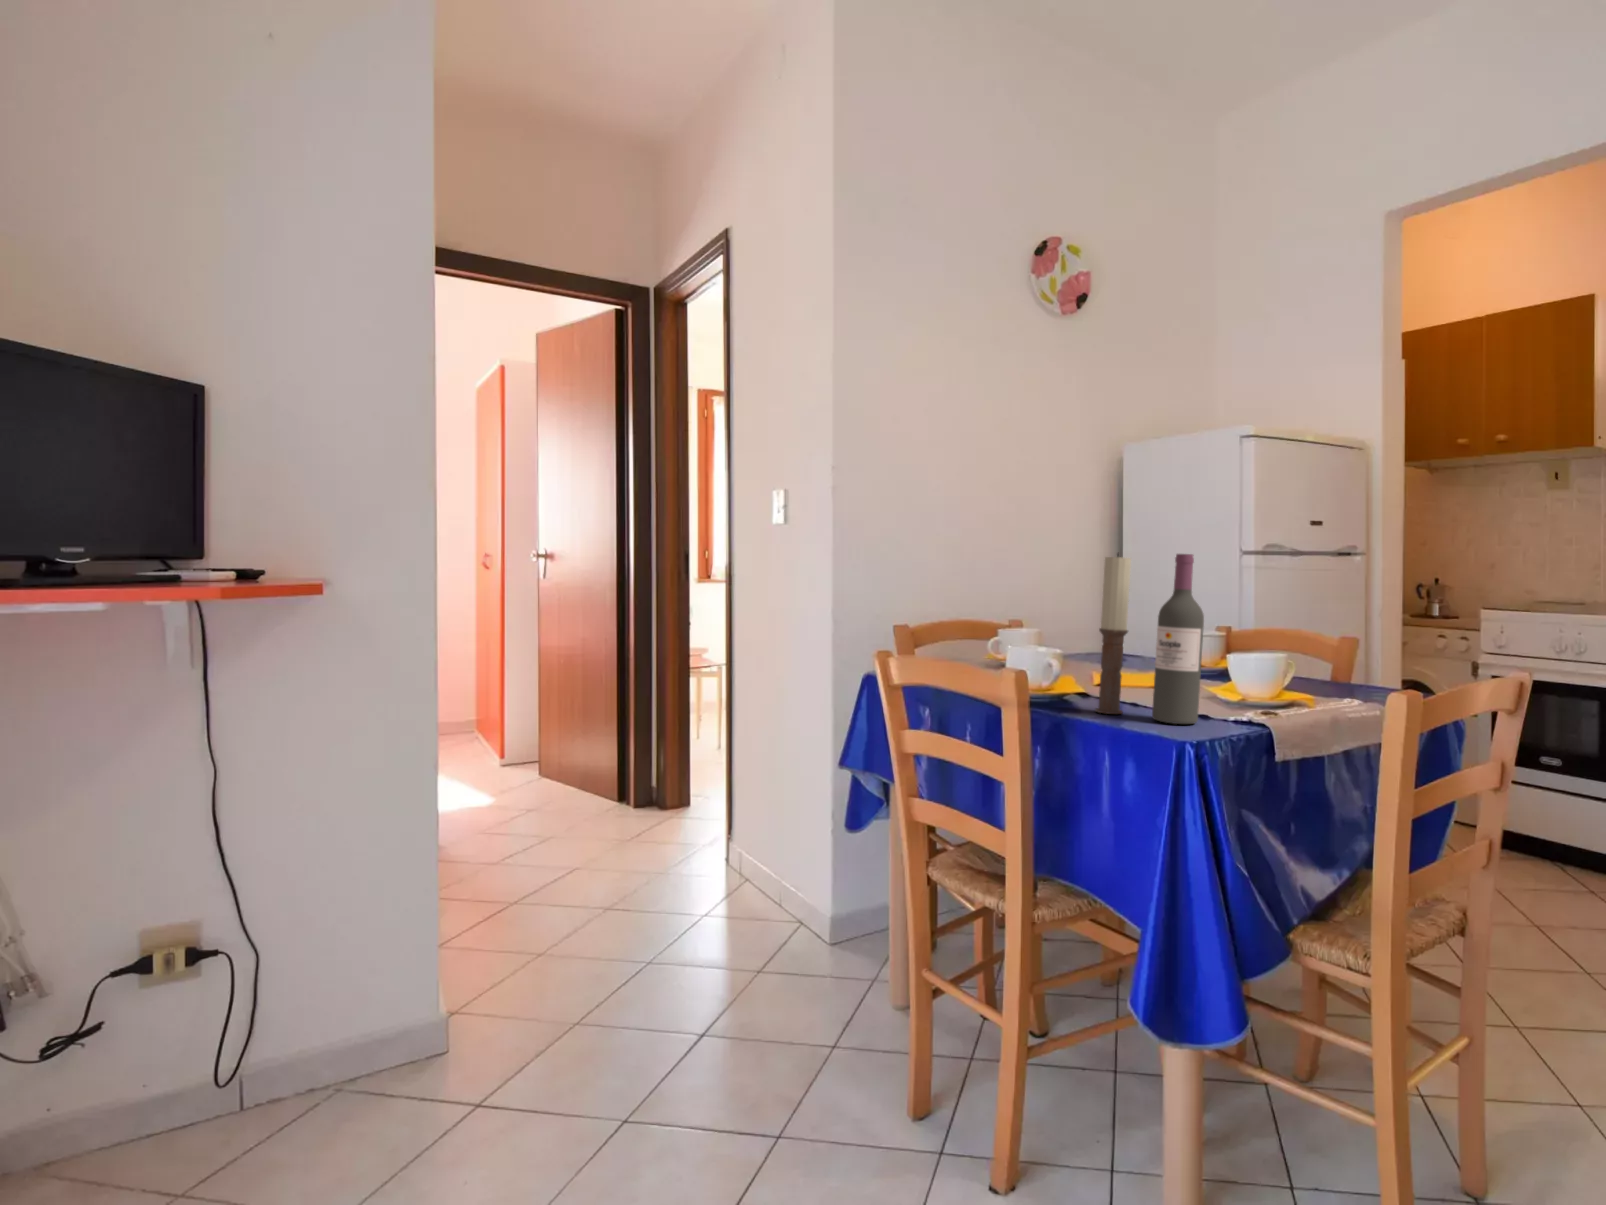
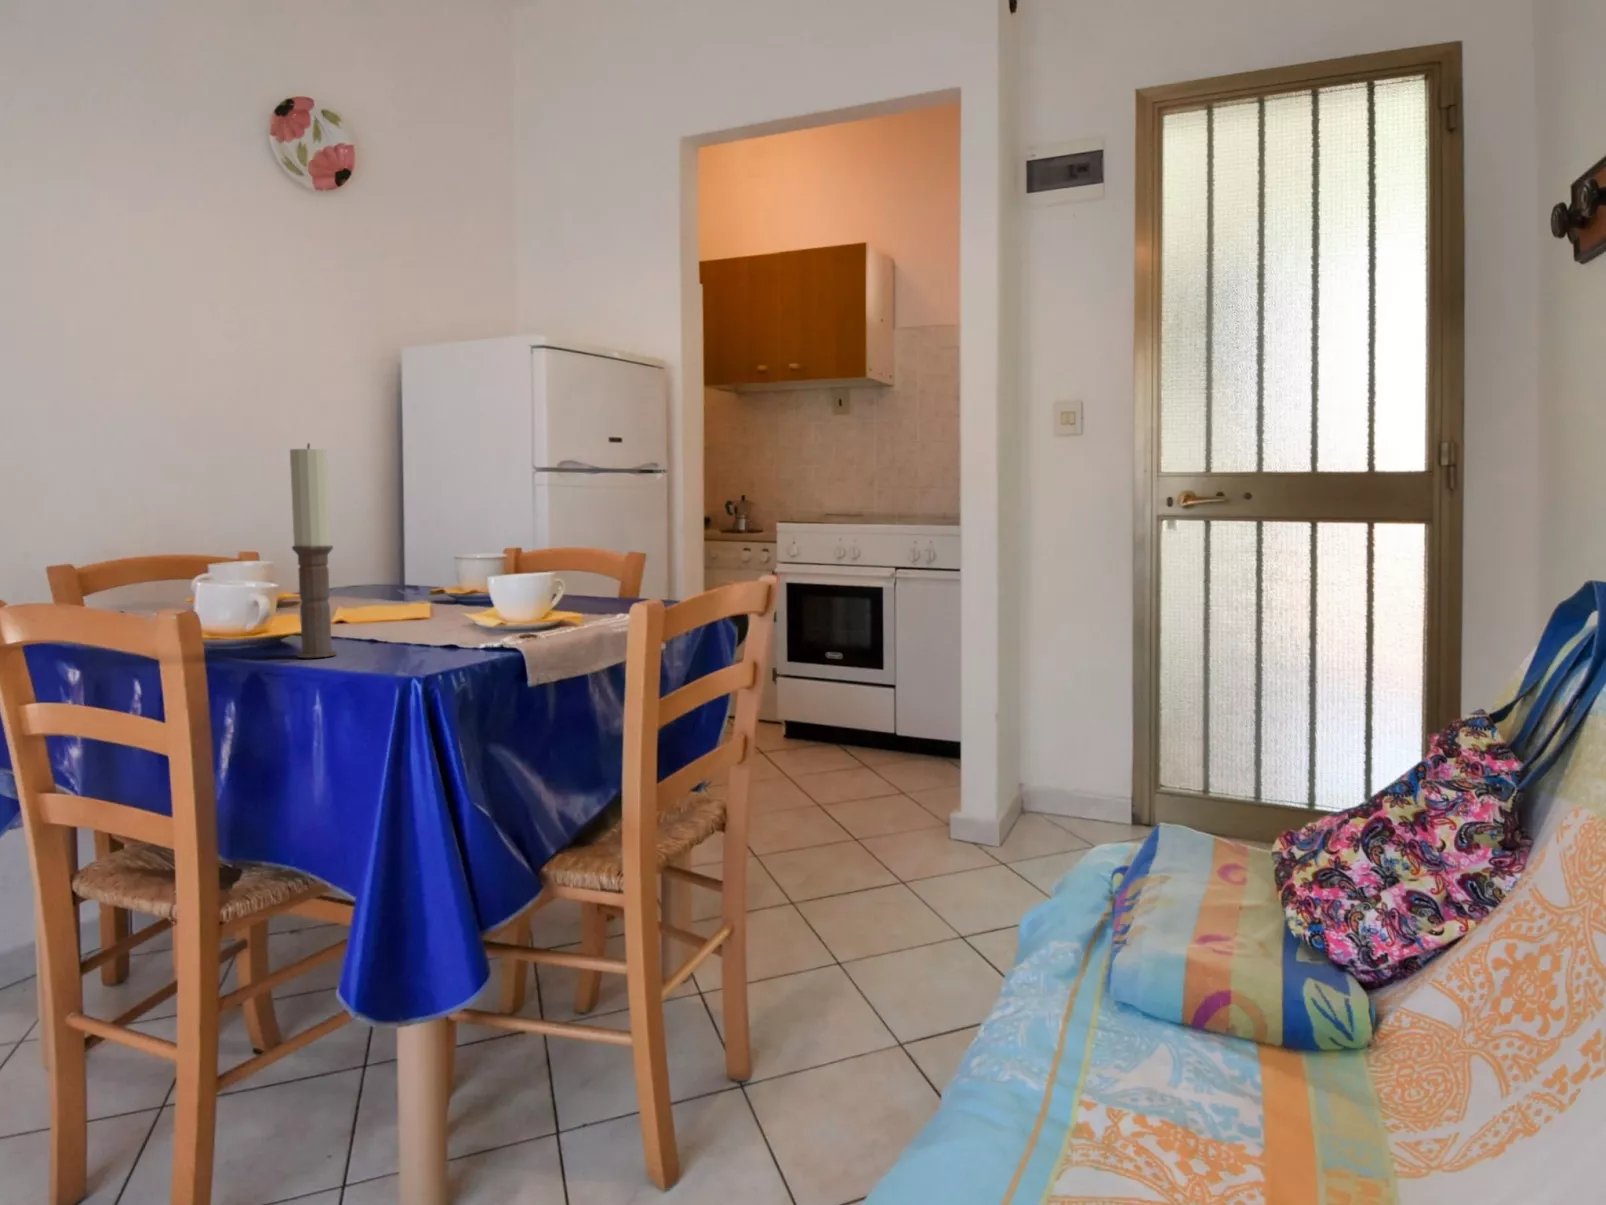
wine bottle: present [1152,554,1204,724] -> none [364,440,428,659]

